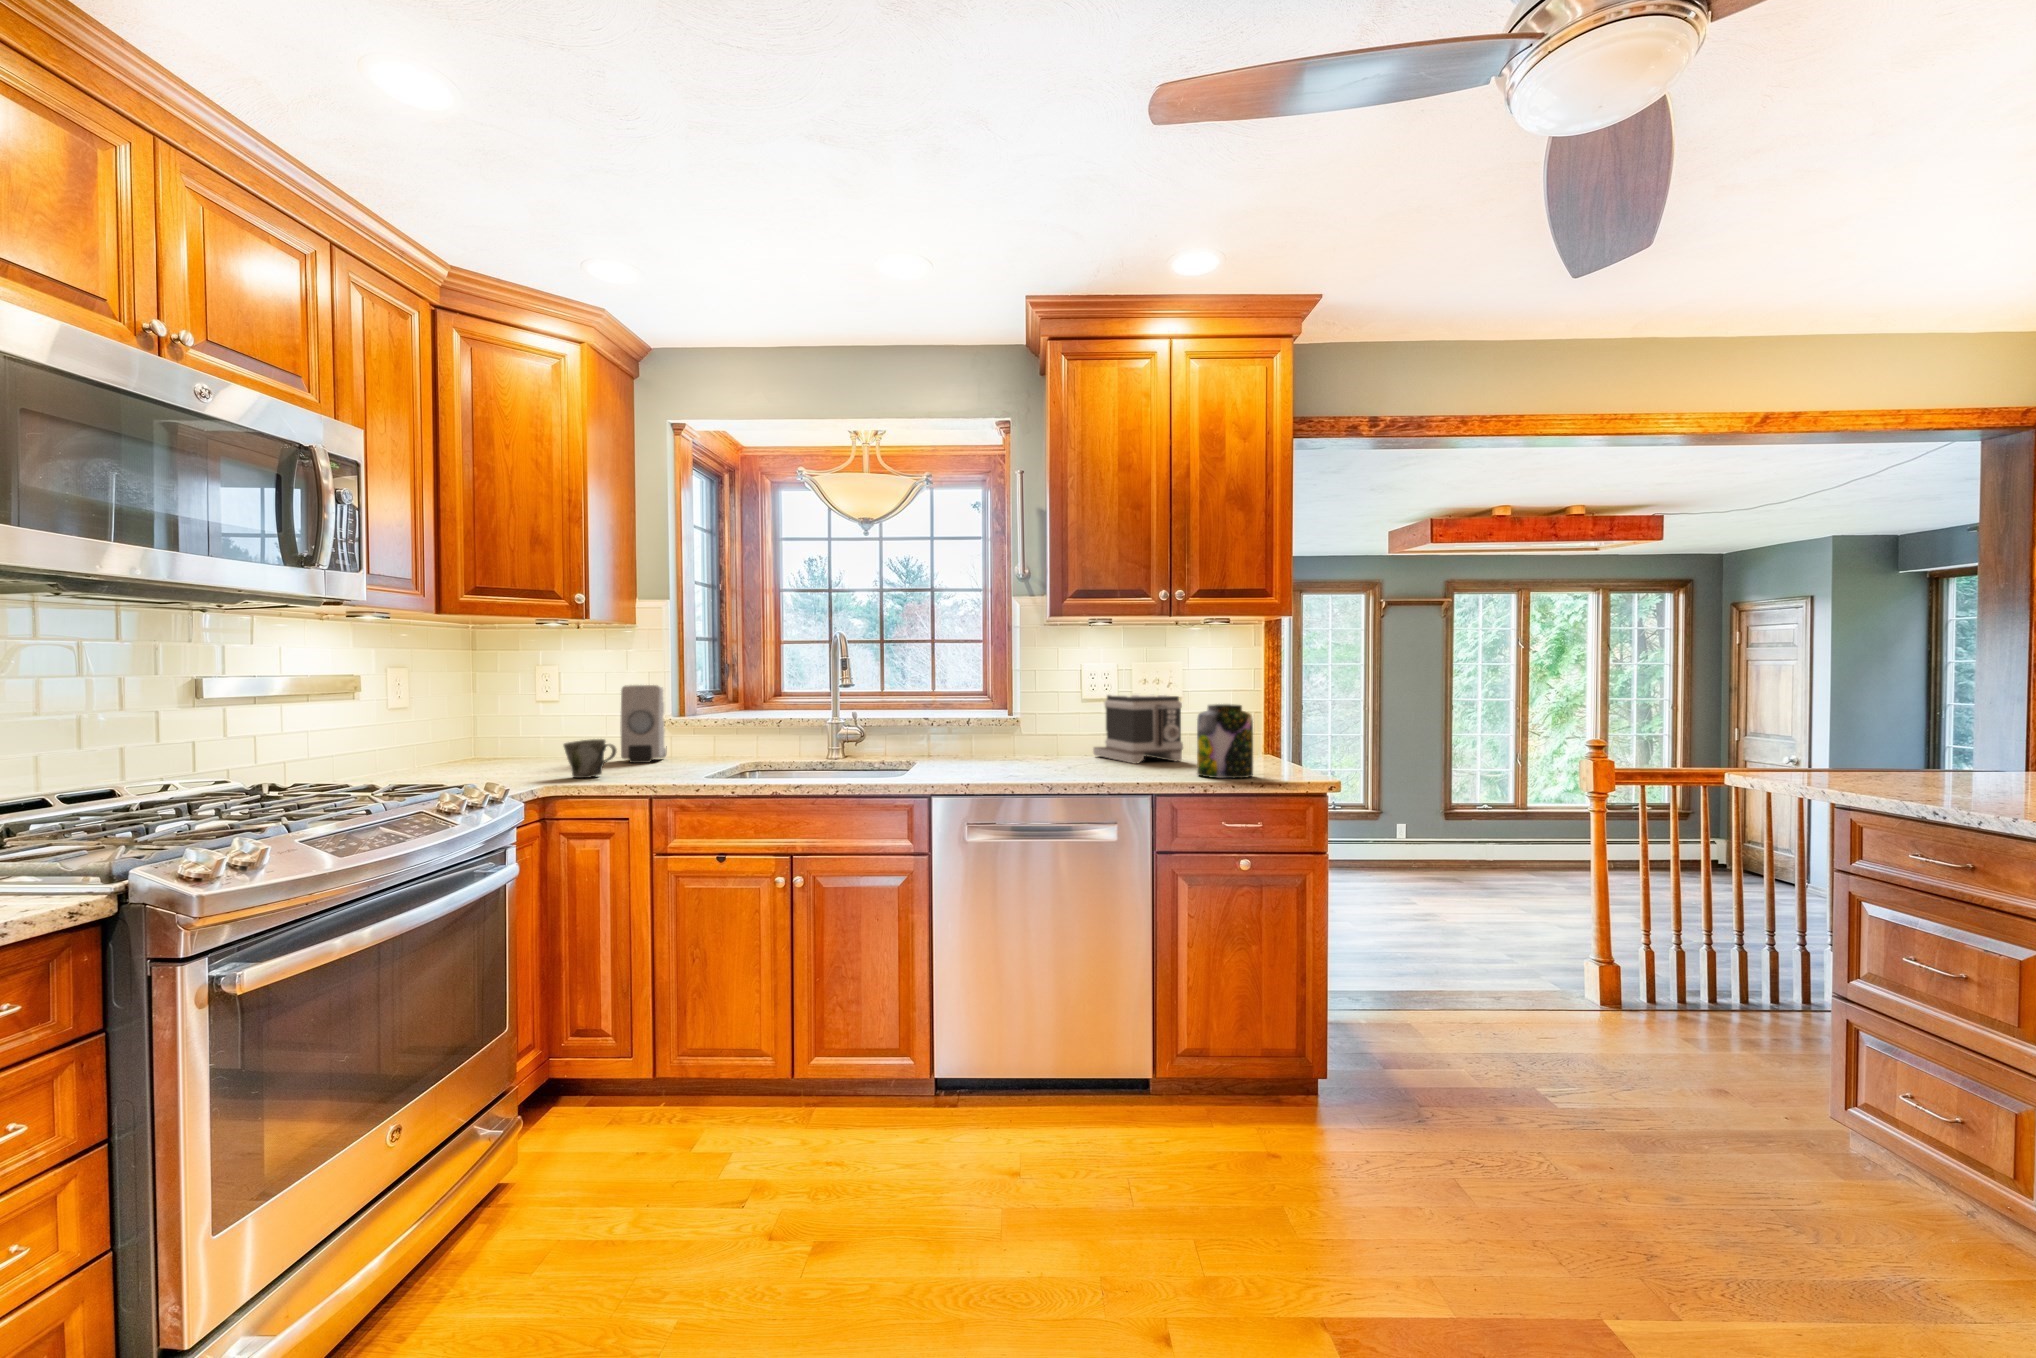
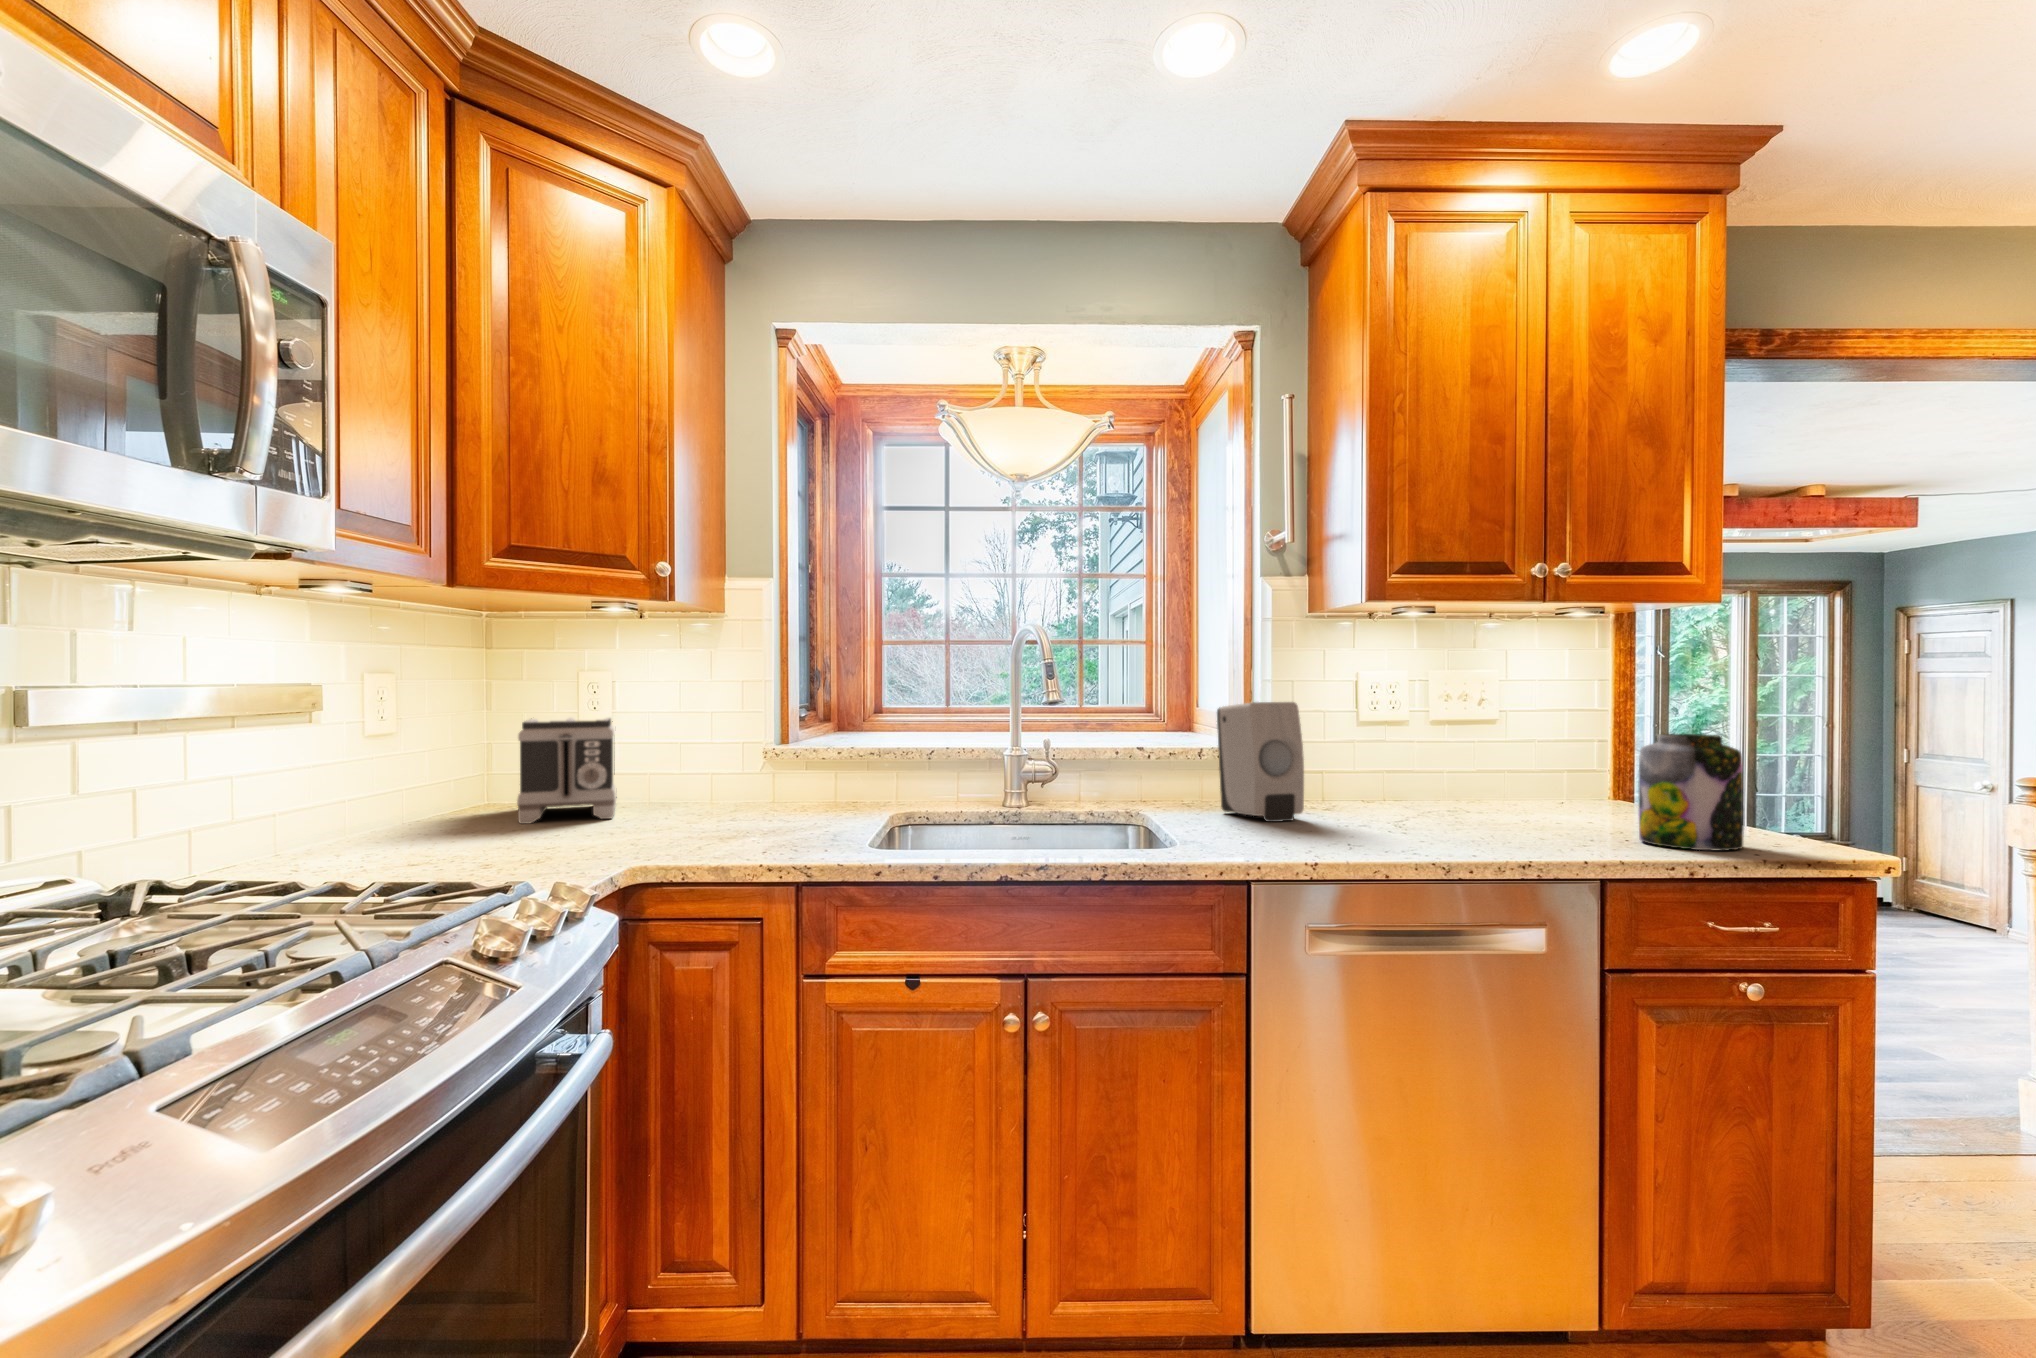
soap dispenser: present [621,685,667,763] -> present [1217,702,1304,822]
toaster: present [1093,695,1183,764] -> present [517,718,617,824]
mug: present [564,739,617,778] -> none [655,789,740,854]

